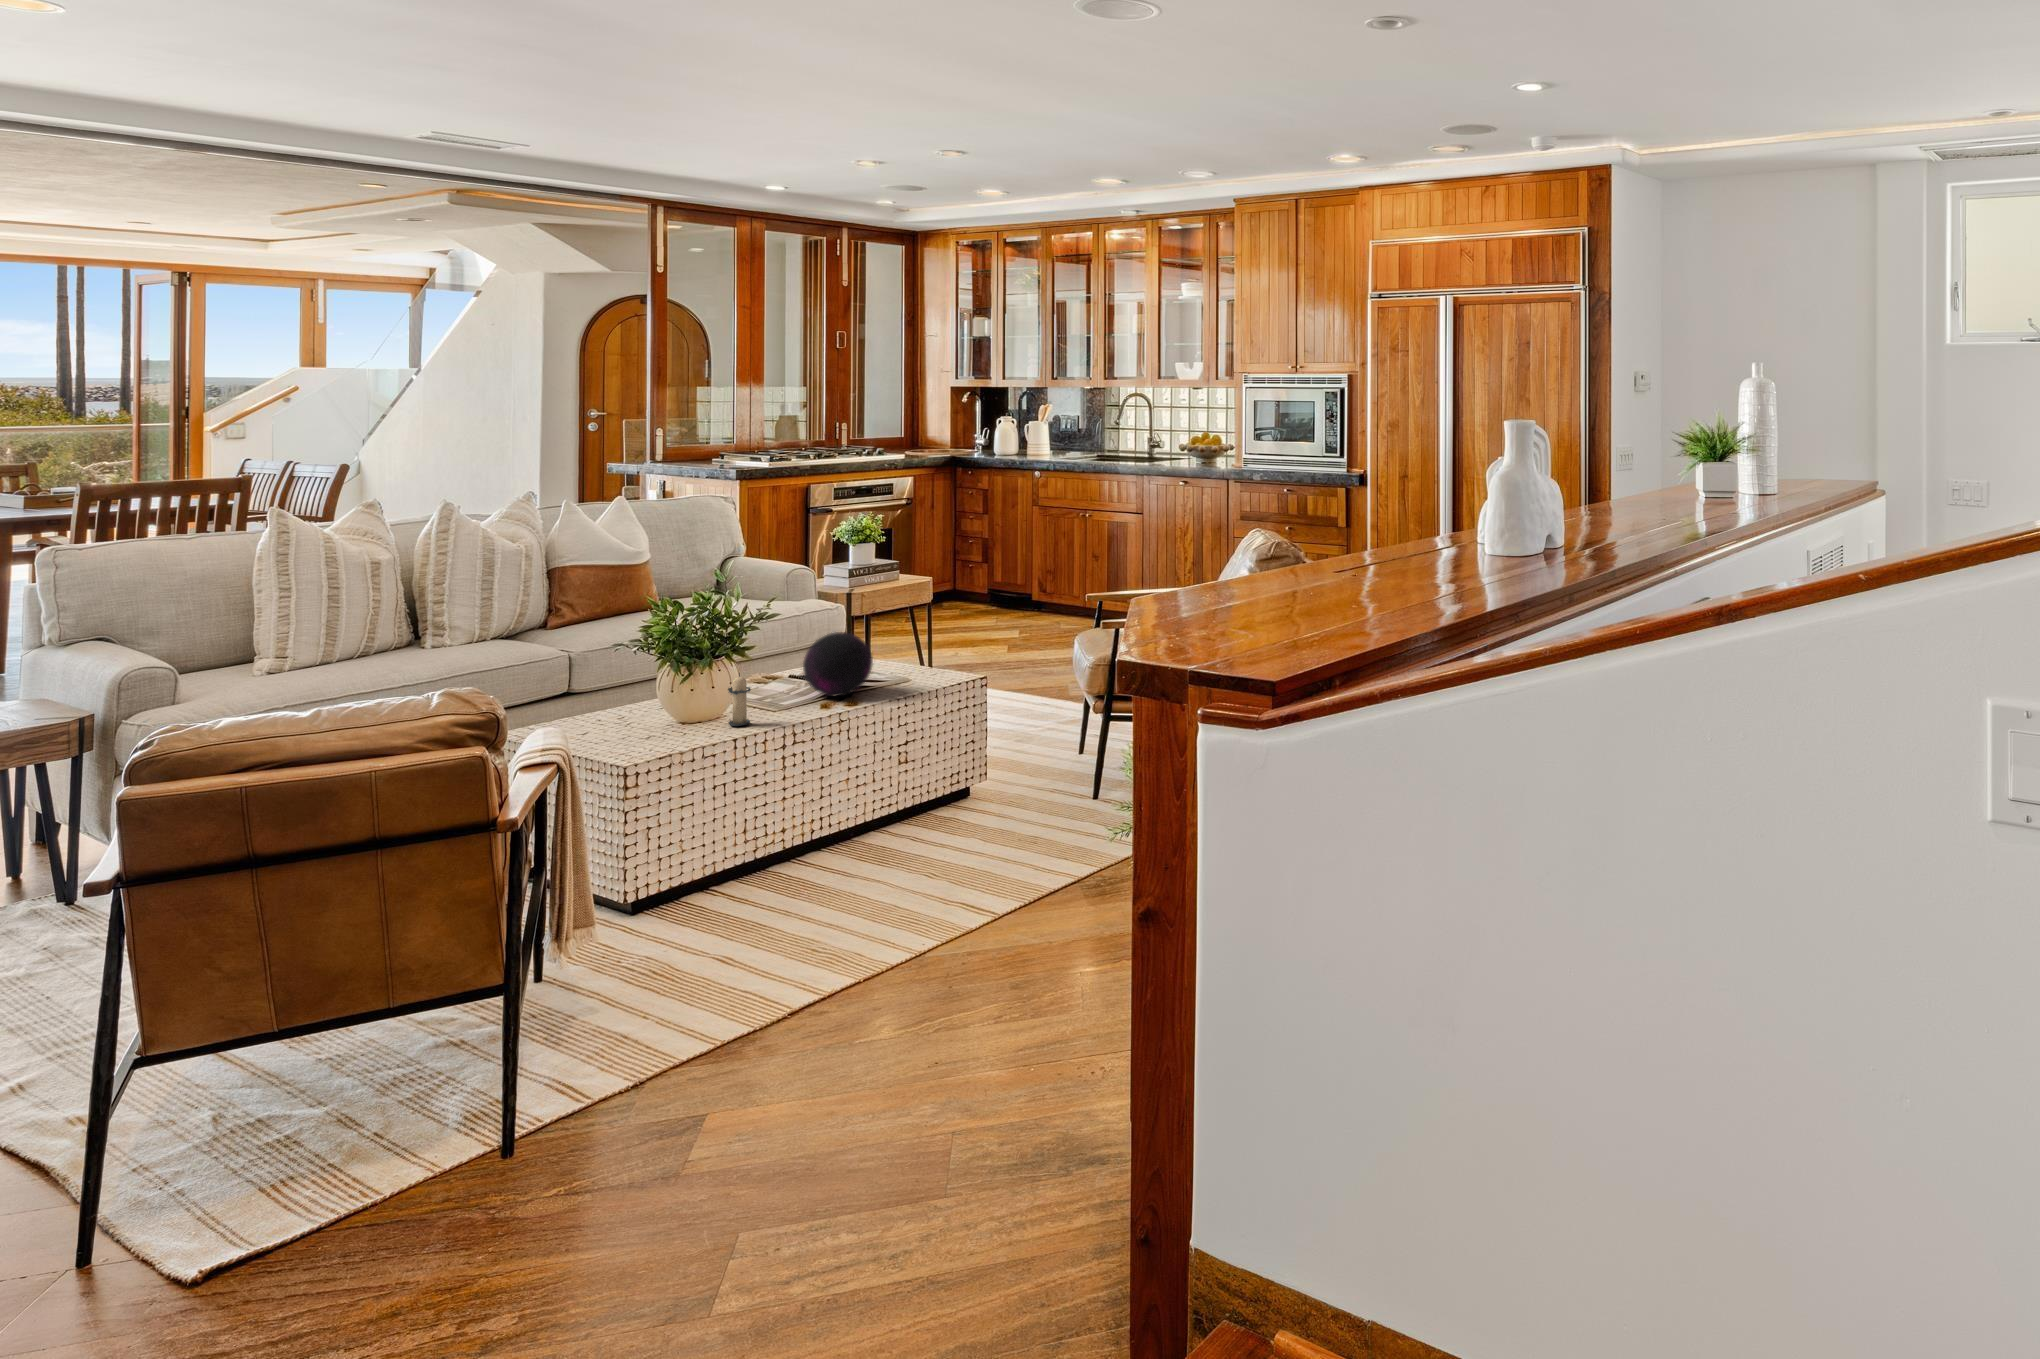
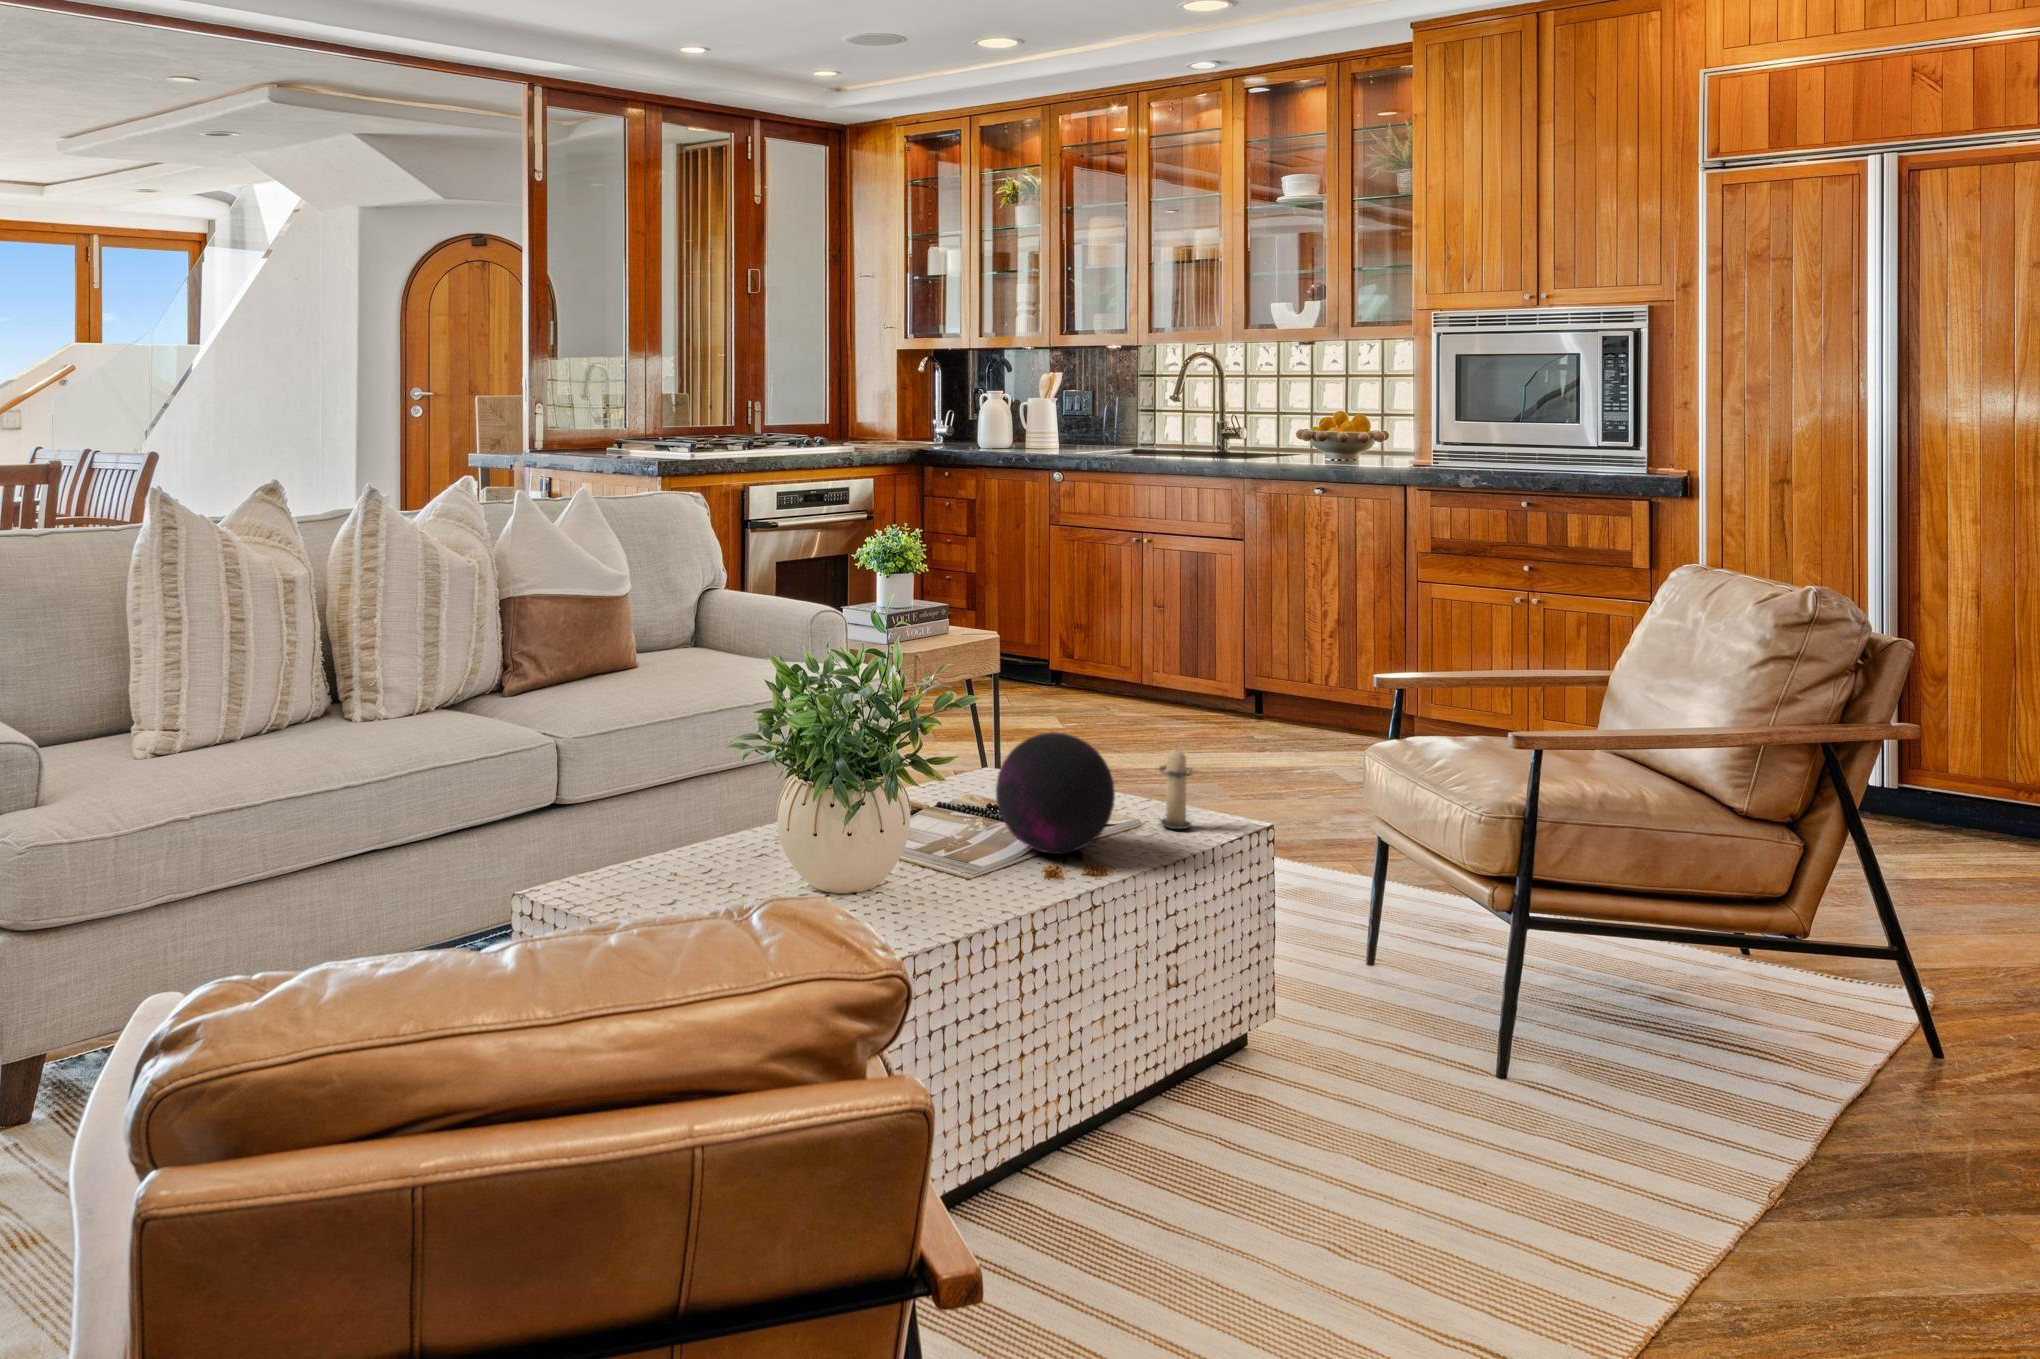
candle: present [728,673,751,726] -> present [1160,749,1192,829]

